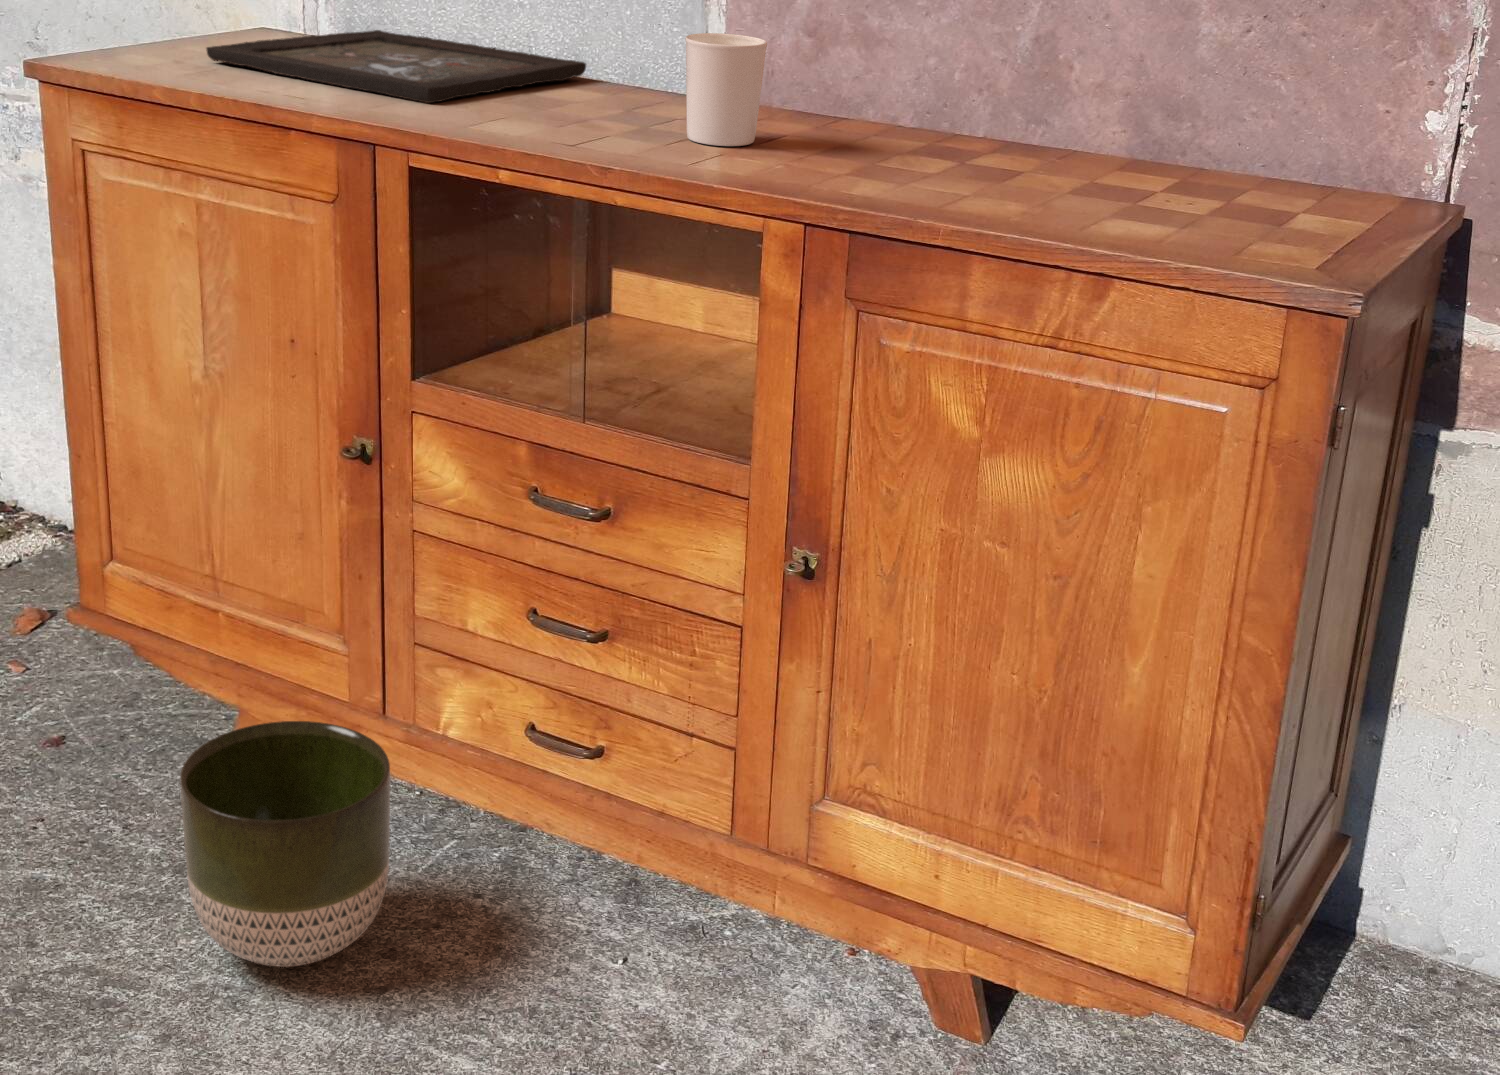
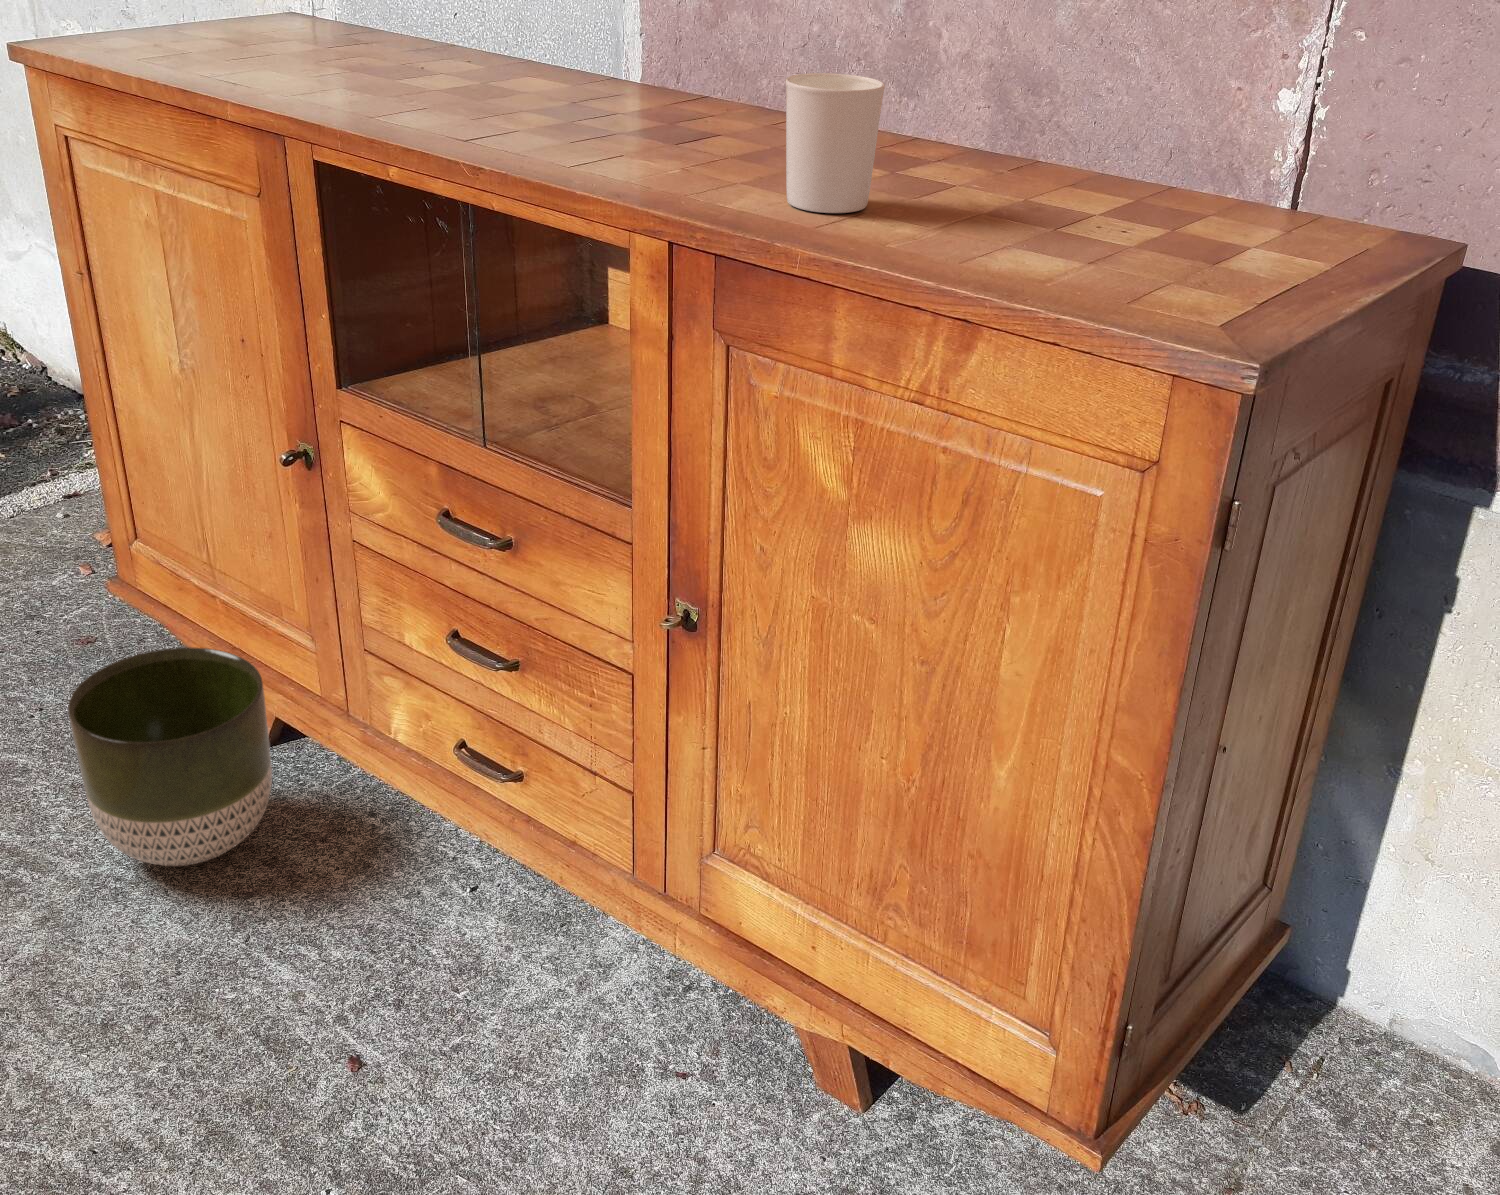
tray: present [206,30,586,103] -> none [137,16,488,80]
candle holder: present [685,33,767,146] -> present [785,73,885,213]

